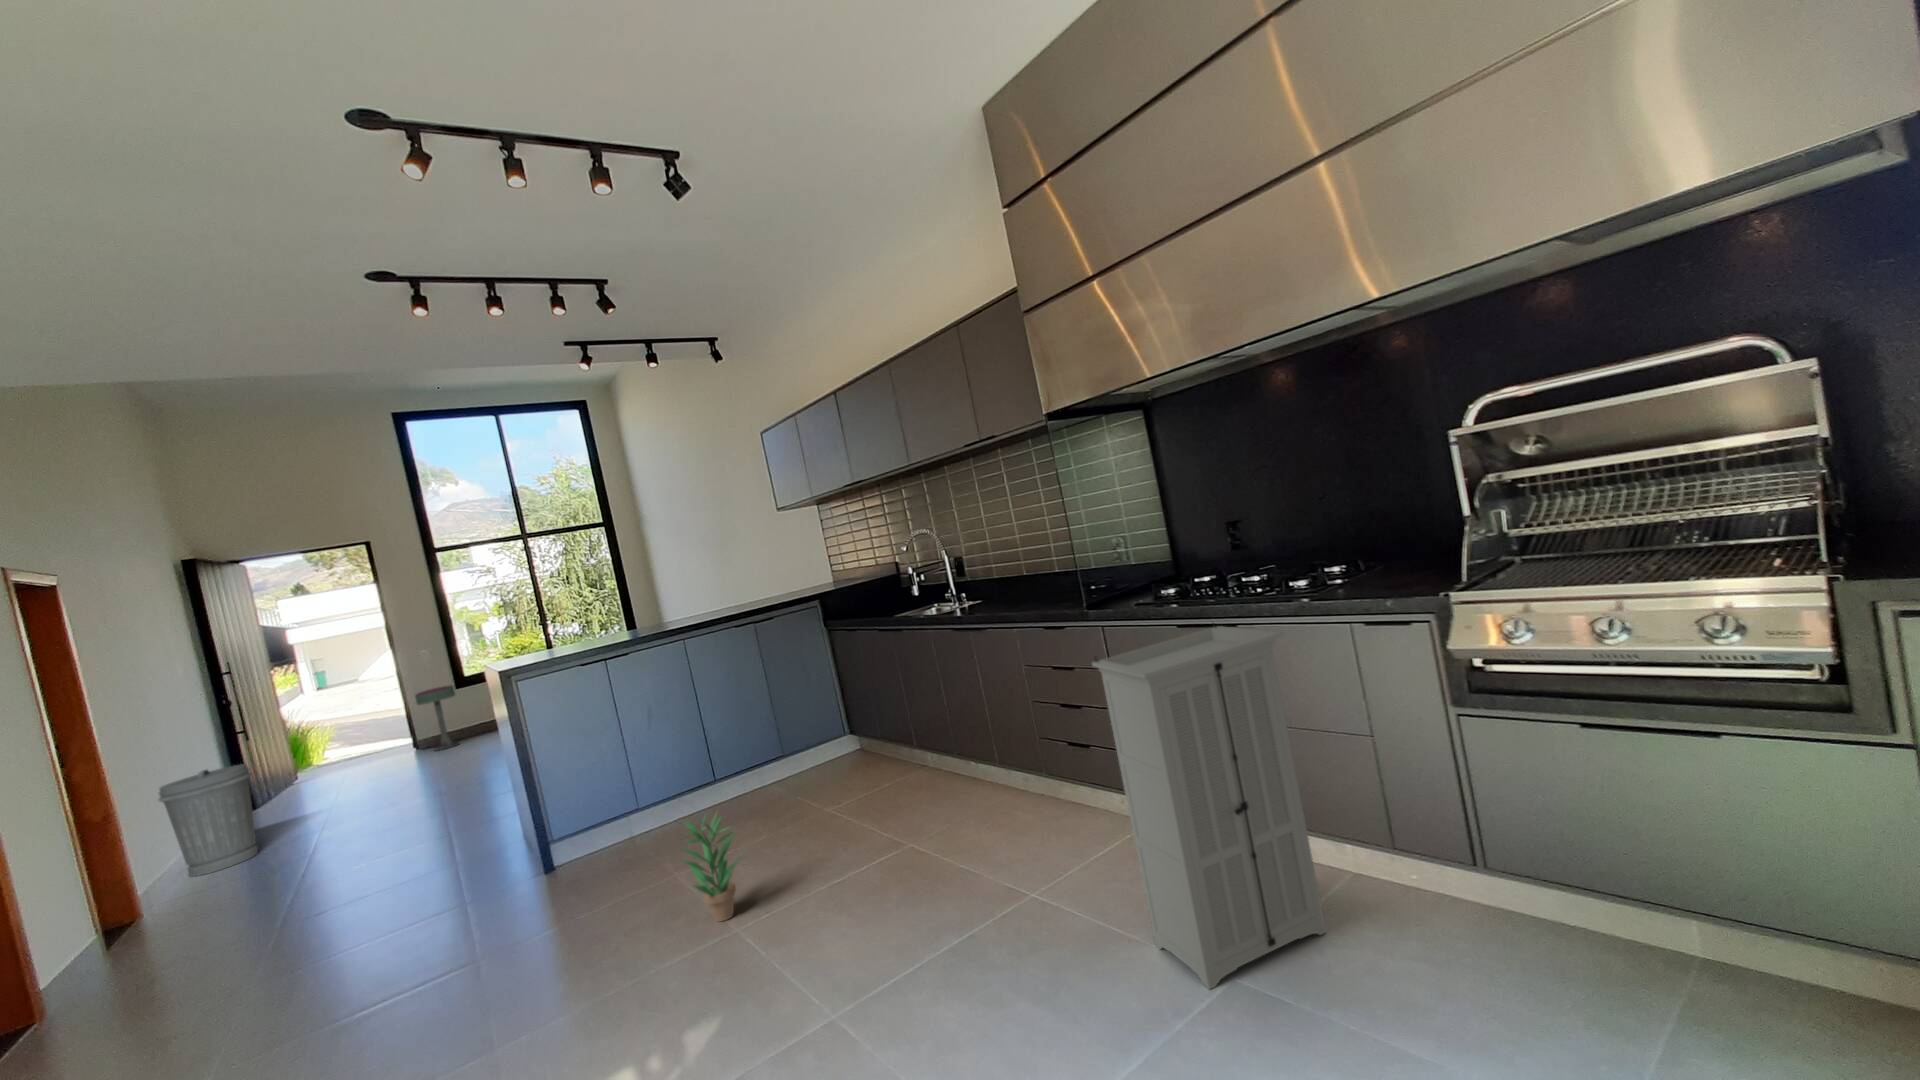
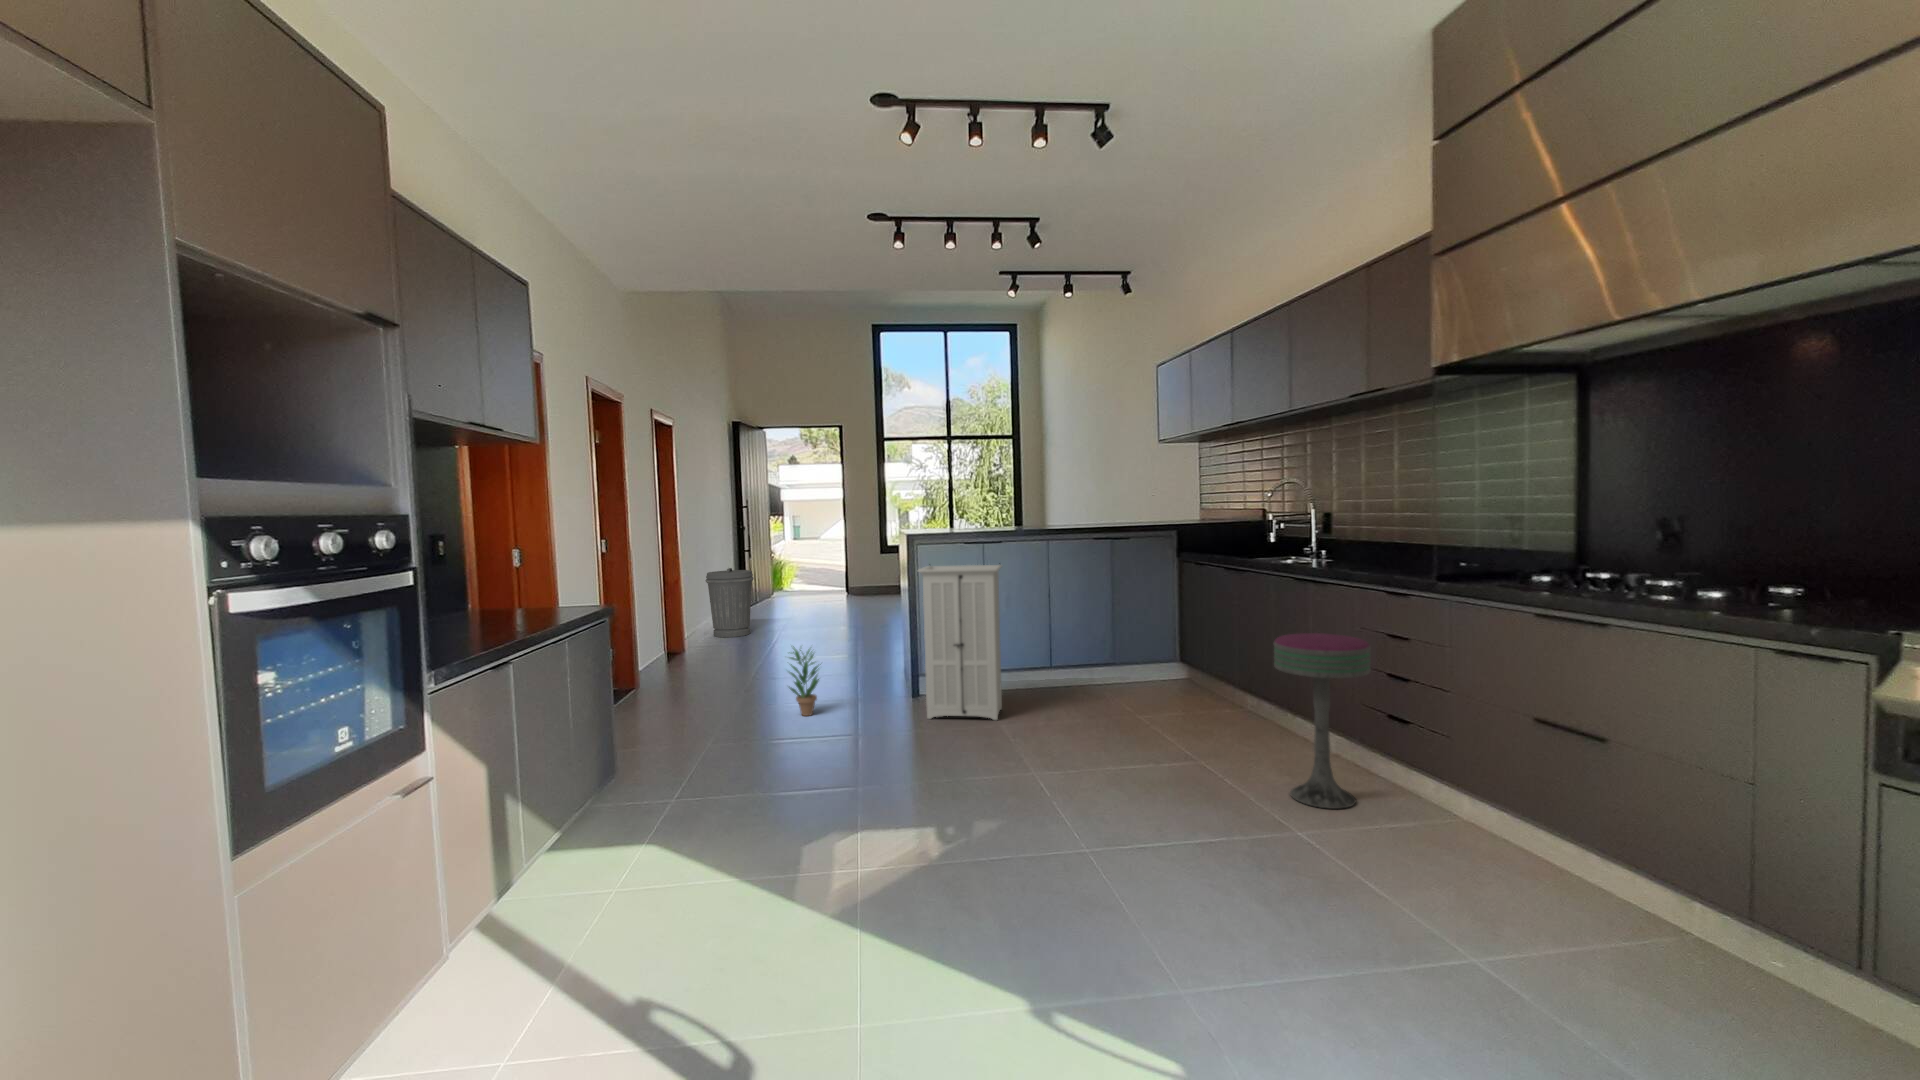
storage cabinet: present [1092,623,1326,989] -> present [918,563,1002,720]
bar stool: present [415,686,459,751] -> present [1273,633,1371,809]
potted plant: present [680,815,739,922] -> present [789,646,821,716]

